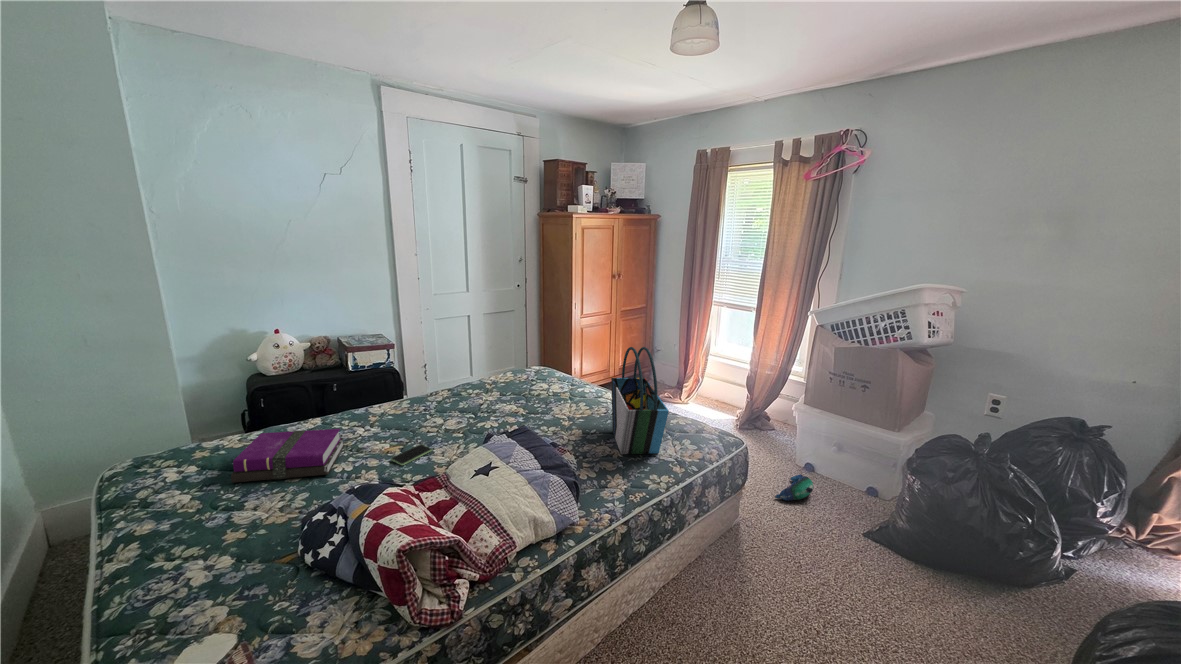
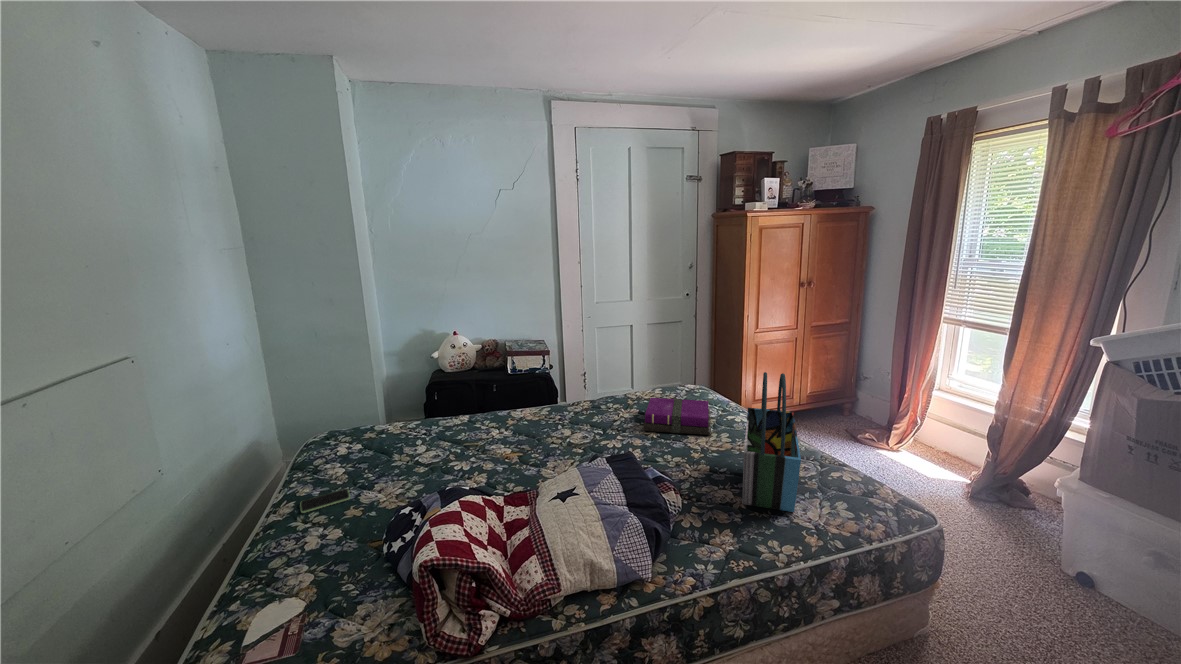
notebook: present [231,429,344,483] -> present [643,398,711,435]
smartphone: present [391,444,432,465] -> present [300,489,350,513]
plush toy: present [775,474,813,501] -> none [1014,584,1095,625]

